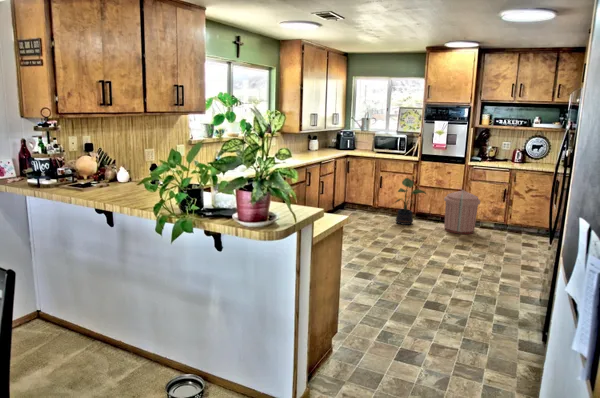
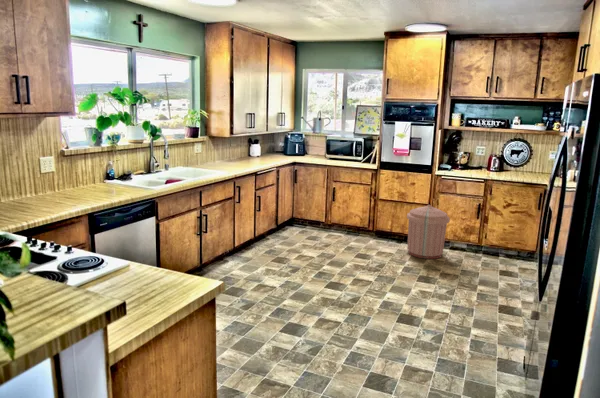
potted plant: present [396,178,426,225] -> none [346,190,386,247]

